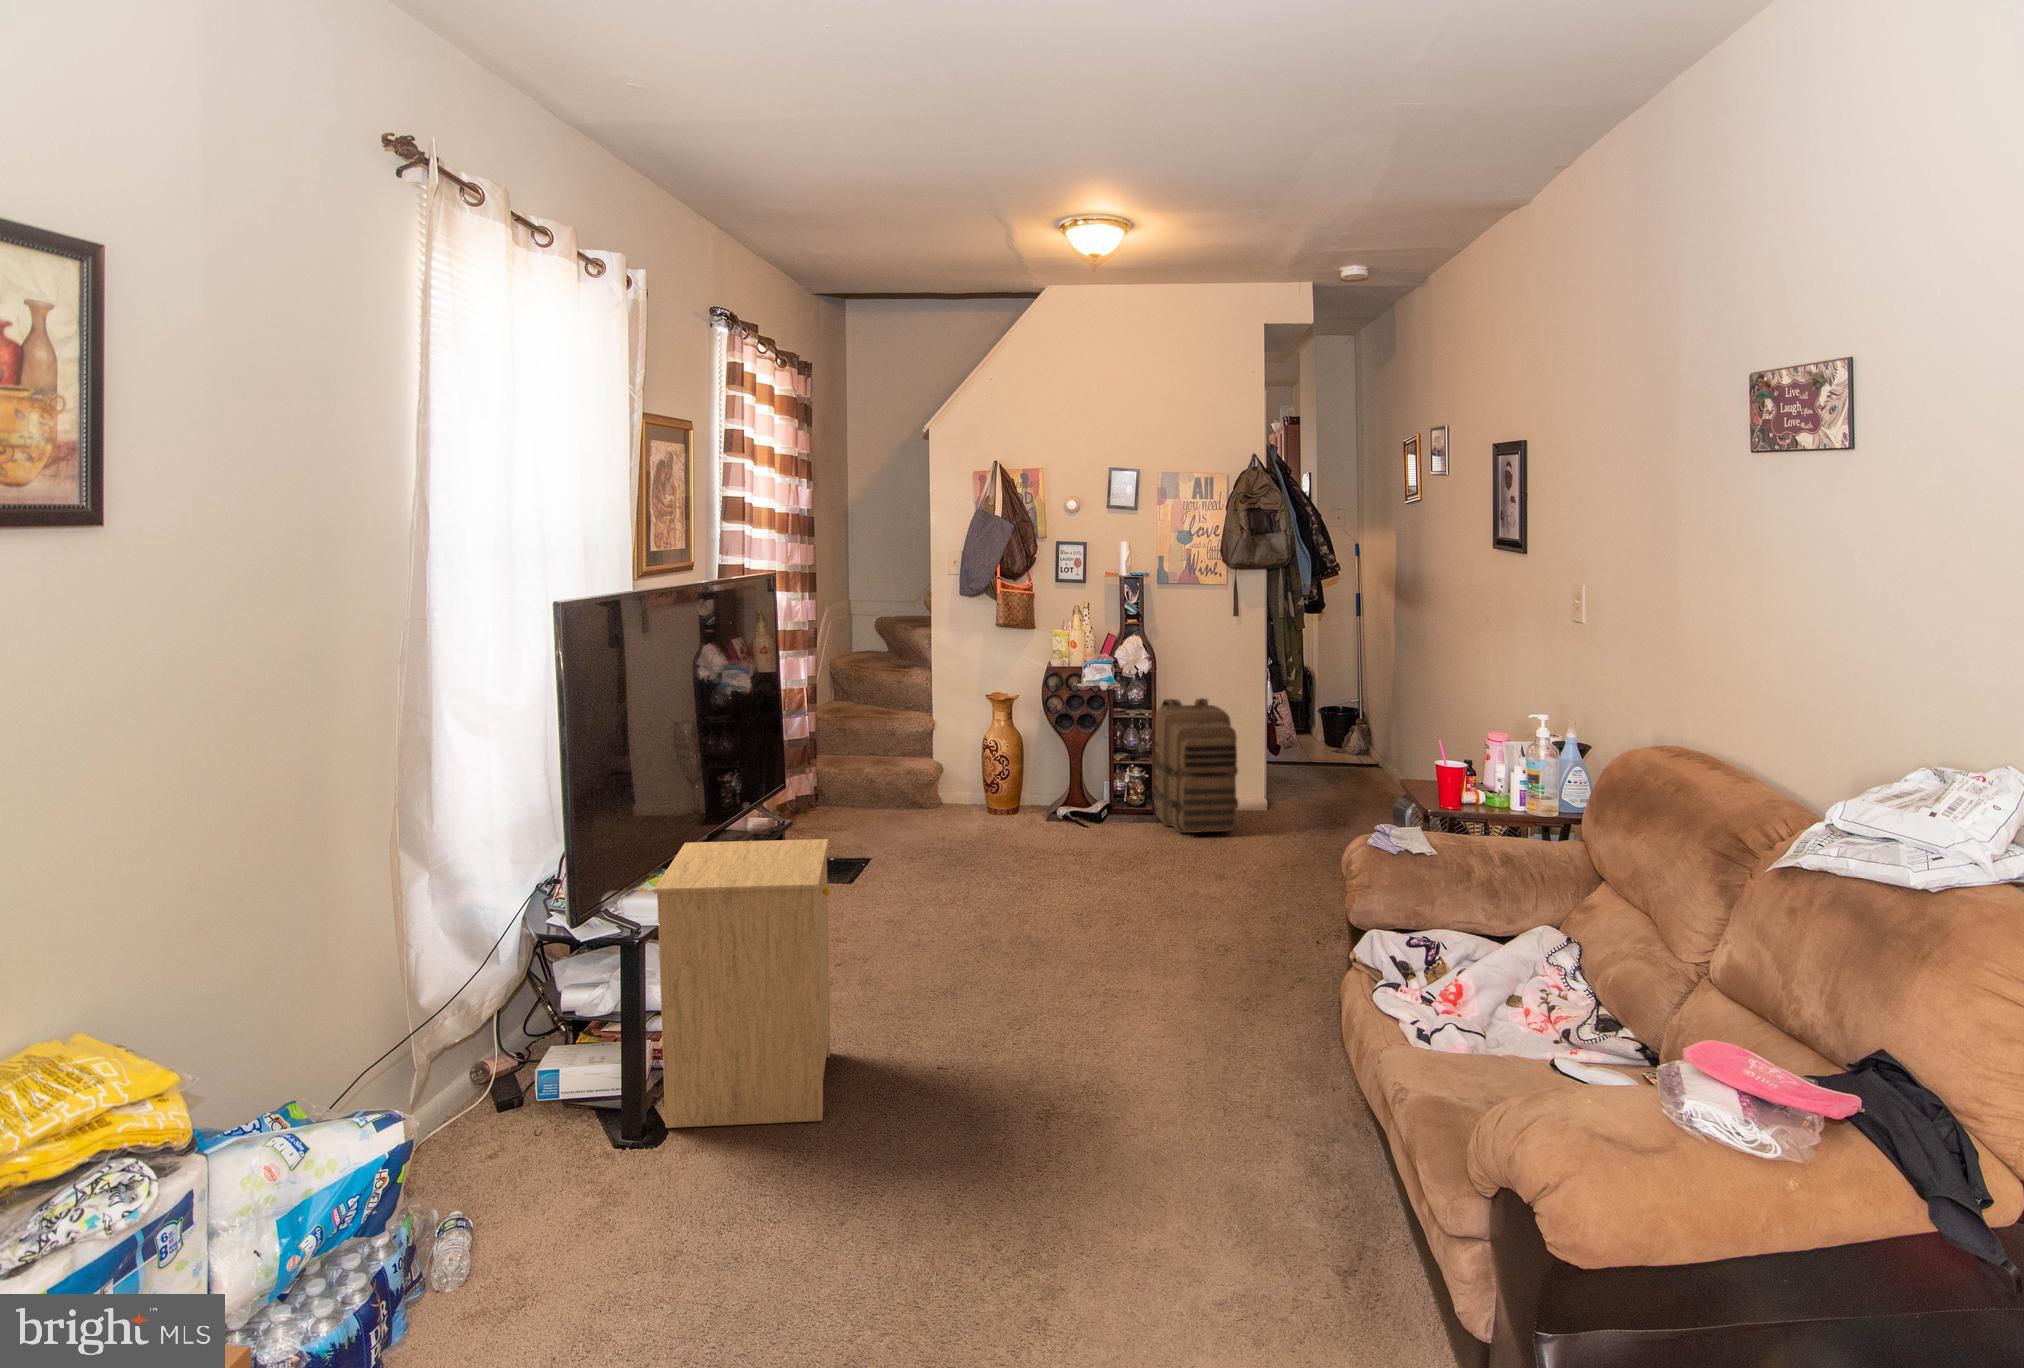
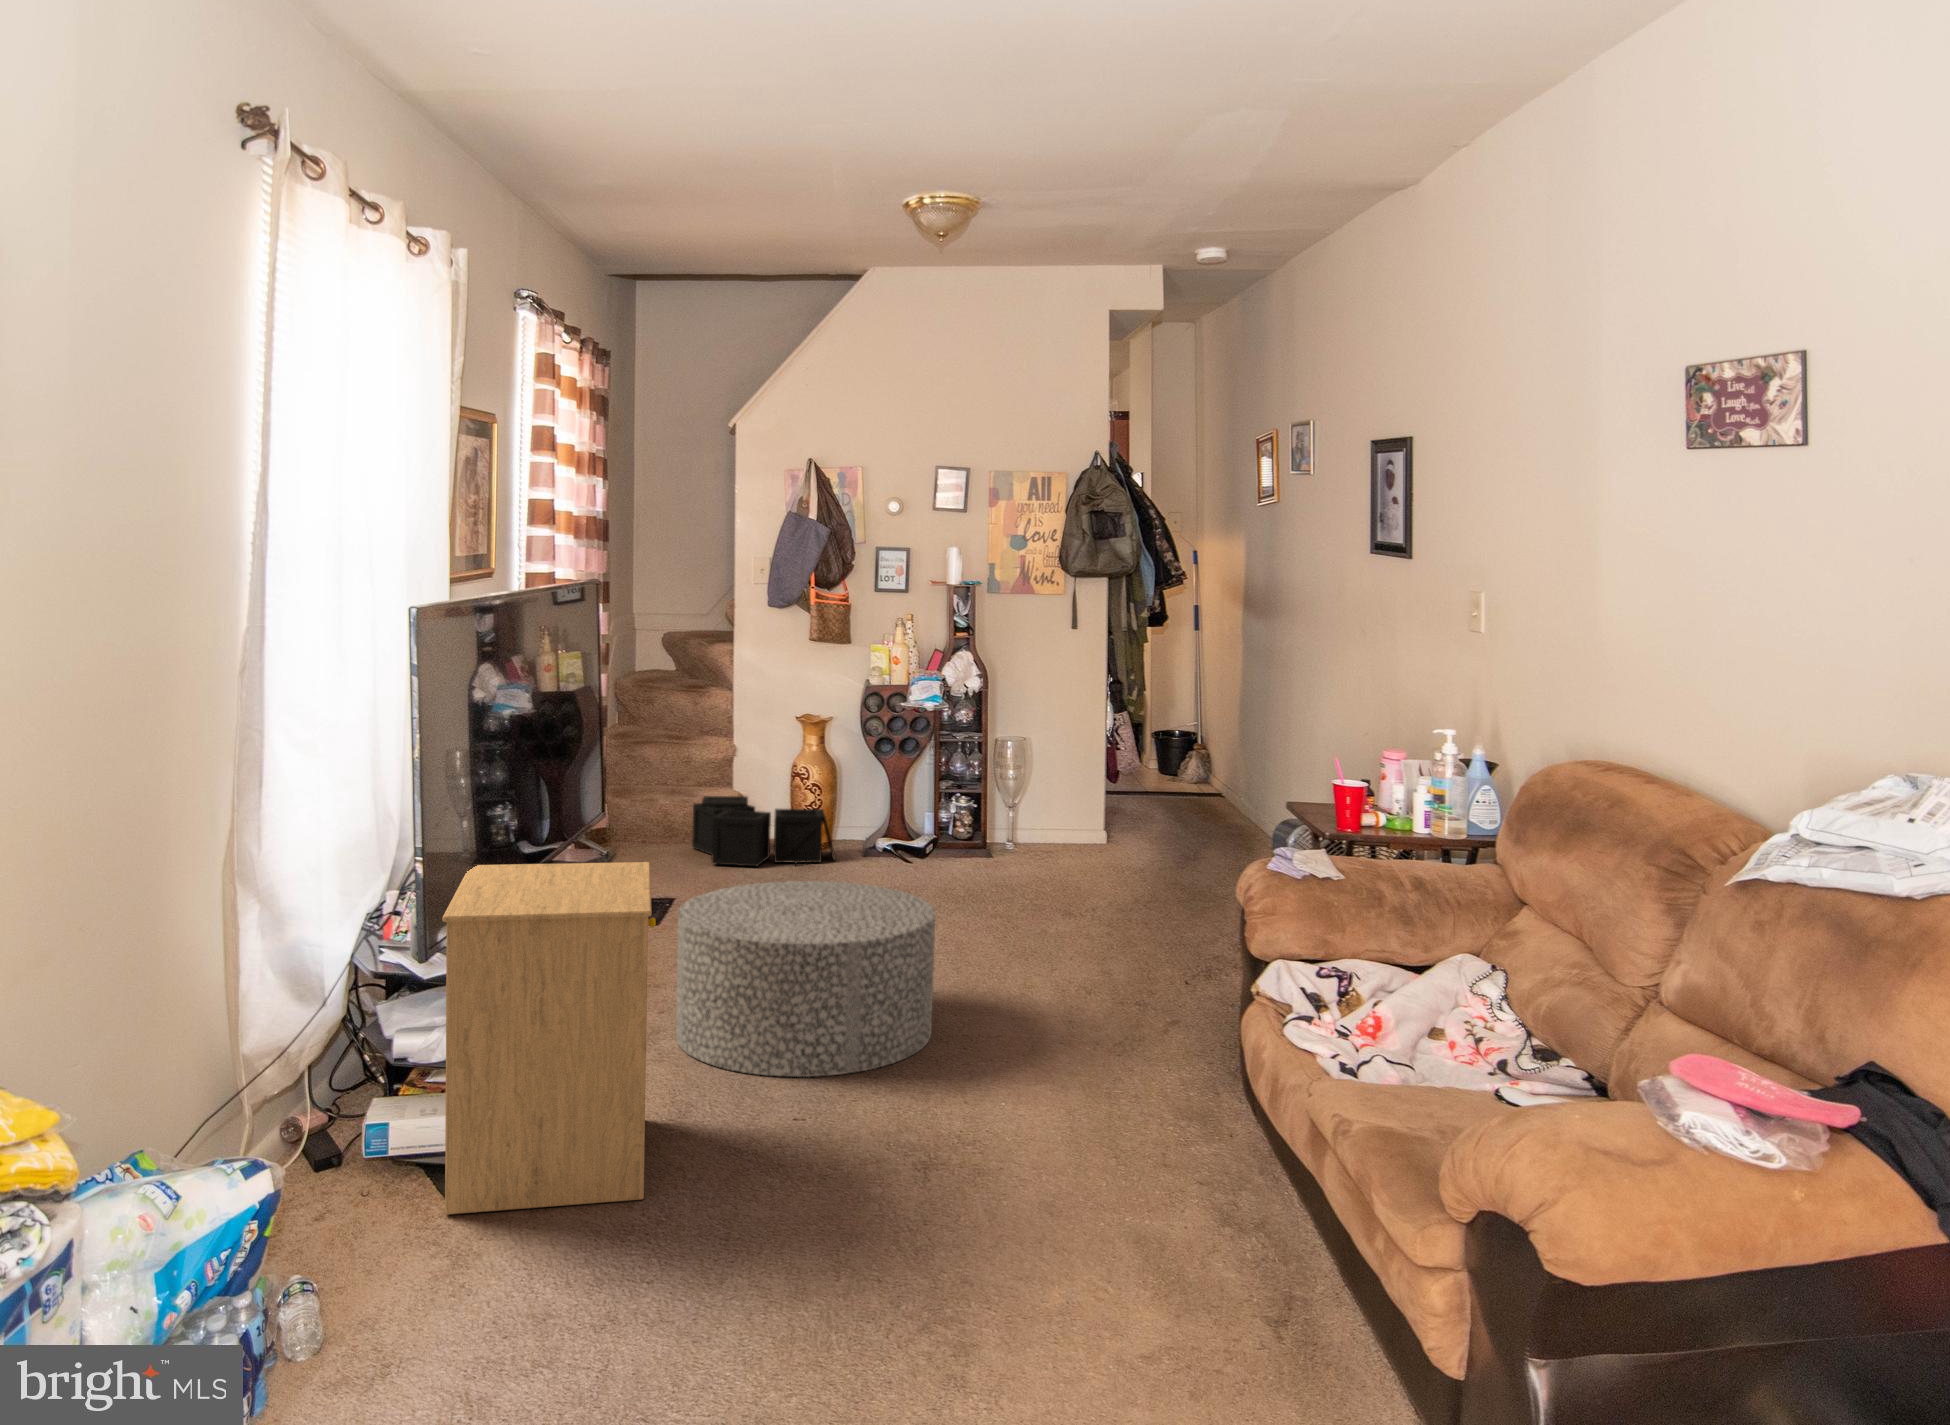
backpack: present [1153,698,1238,833] -> none [983,722,1080,871]
storage bin: none [902,767,1024,829] -> present [692,796,836,866]
ottoman: none [865,848,1083,1019] -> present [676,881,935,1077]

